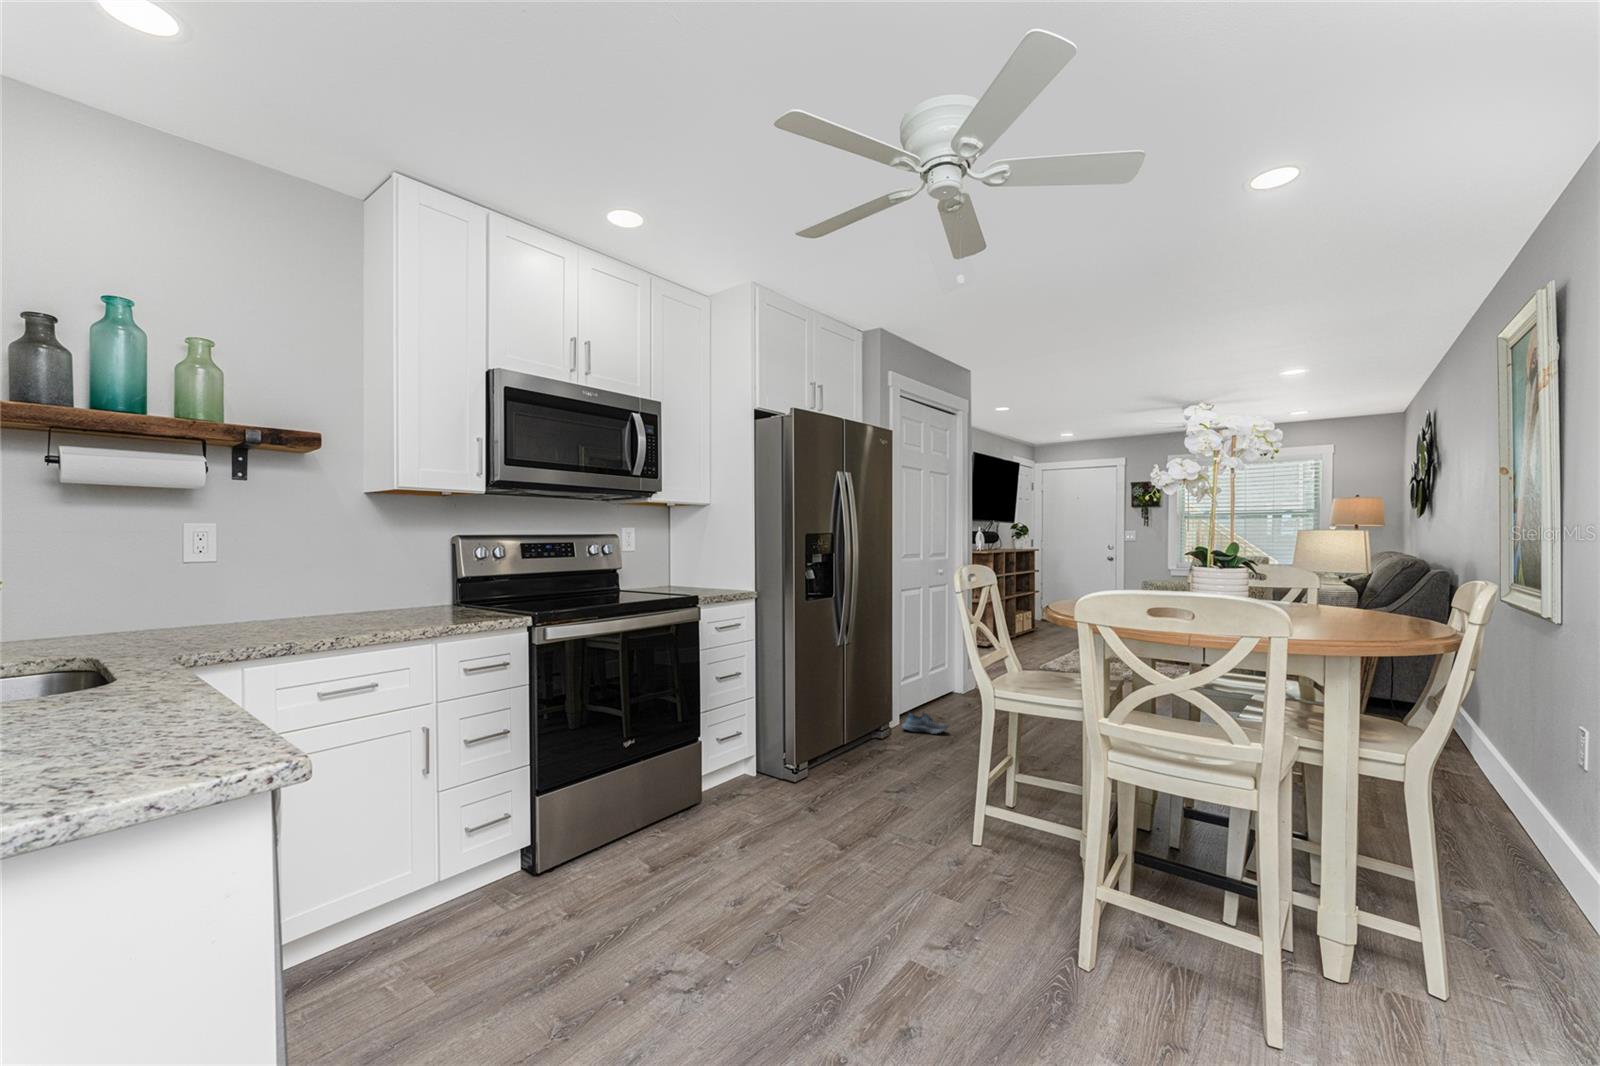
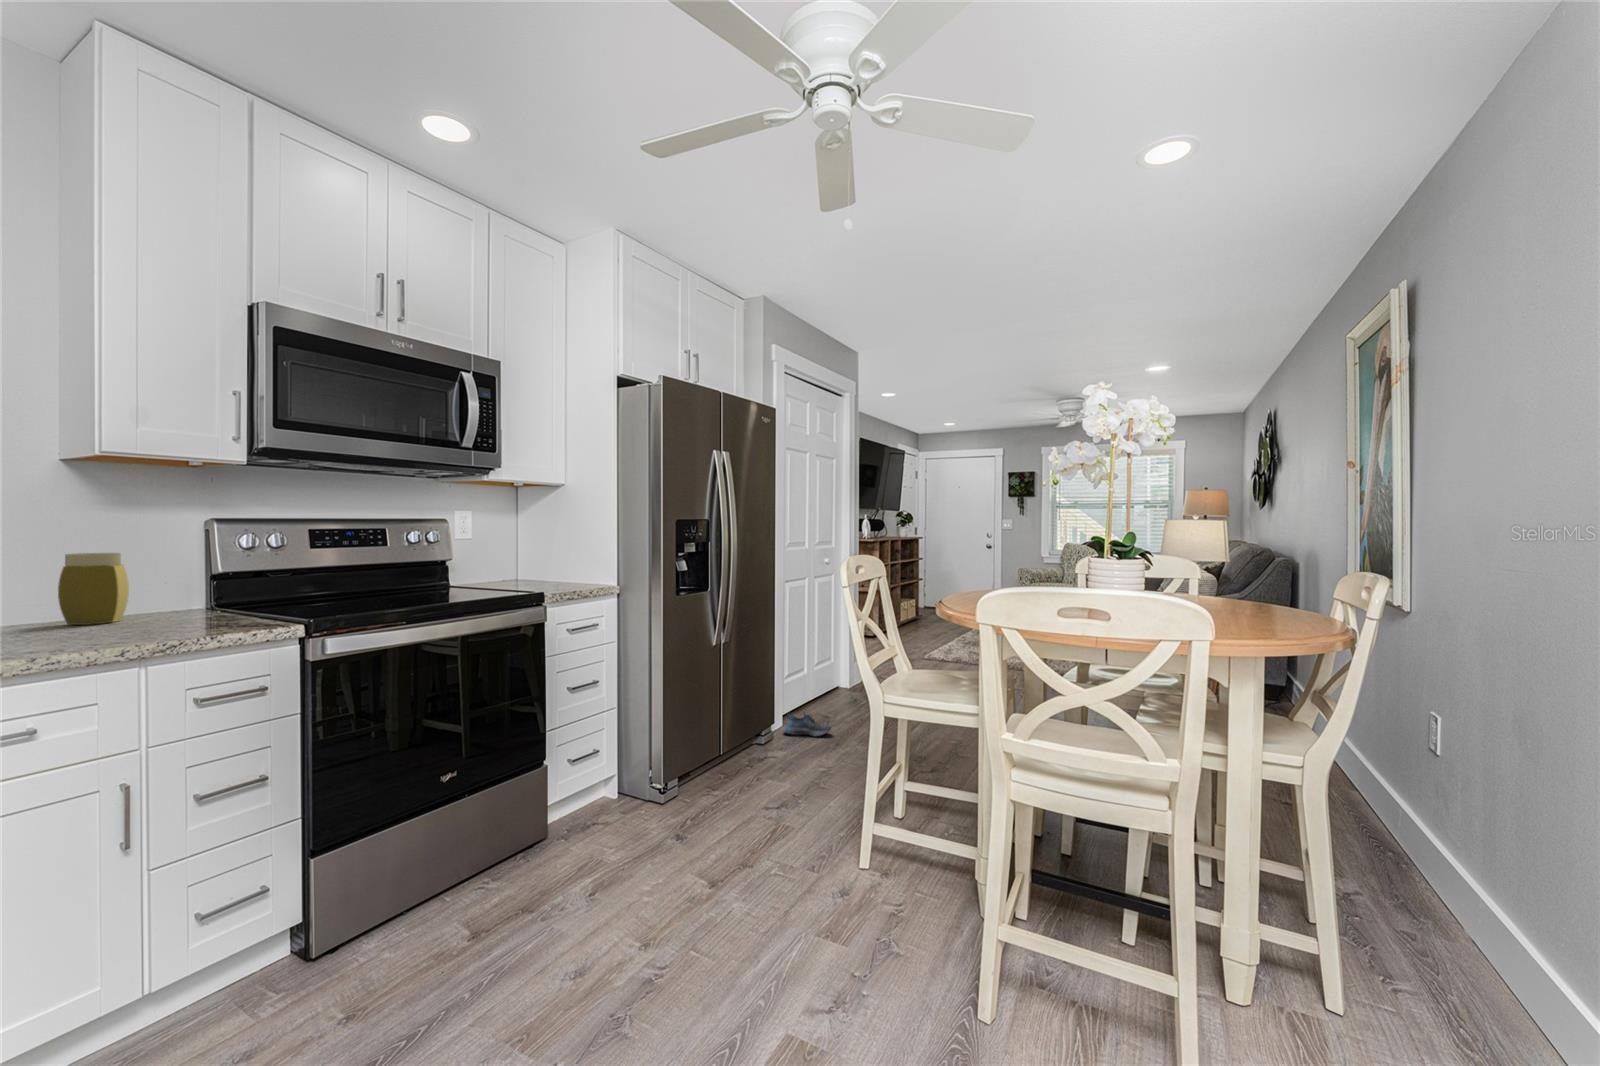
jar: none [363,561,406,614] -> present [58,553,129,625]

